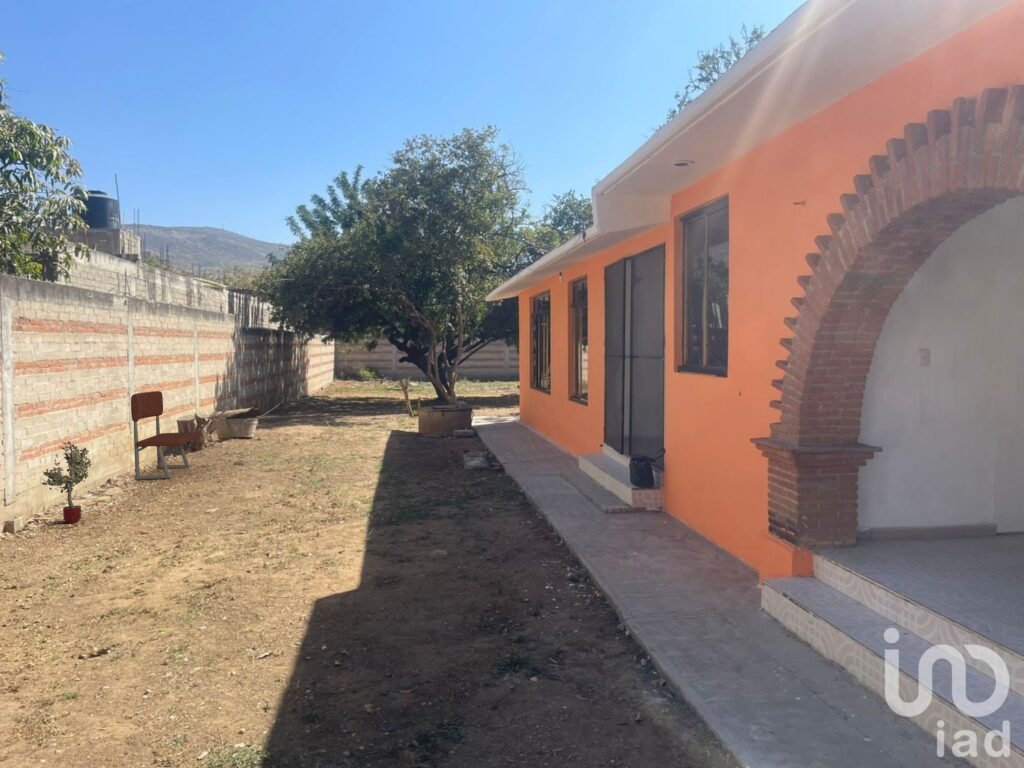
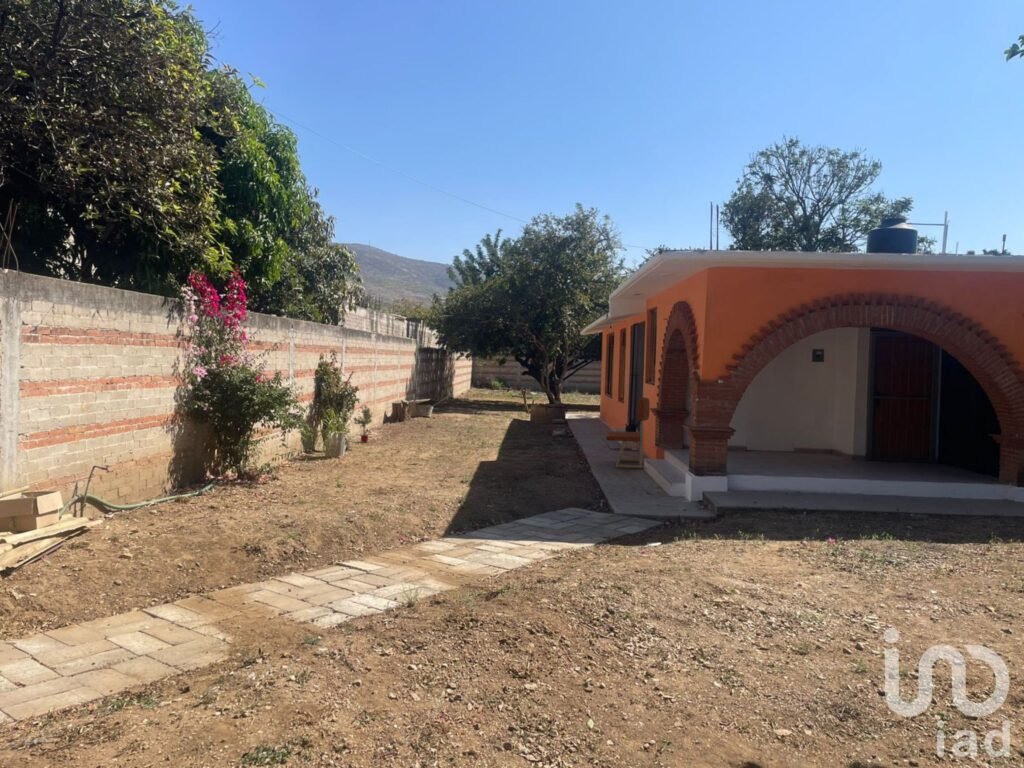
bench: present [131,391,200,480] -> present [606,397,650,468]

